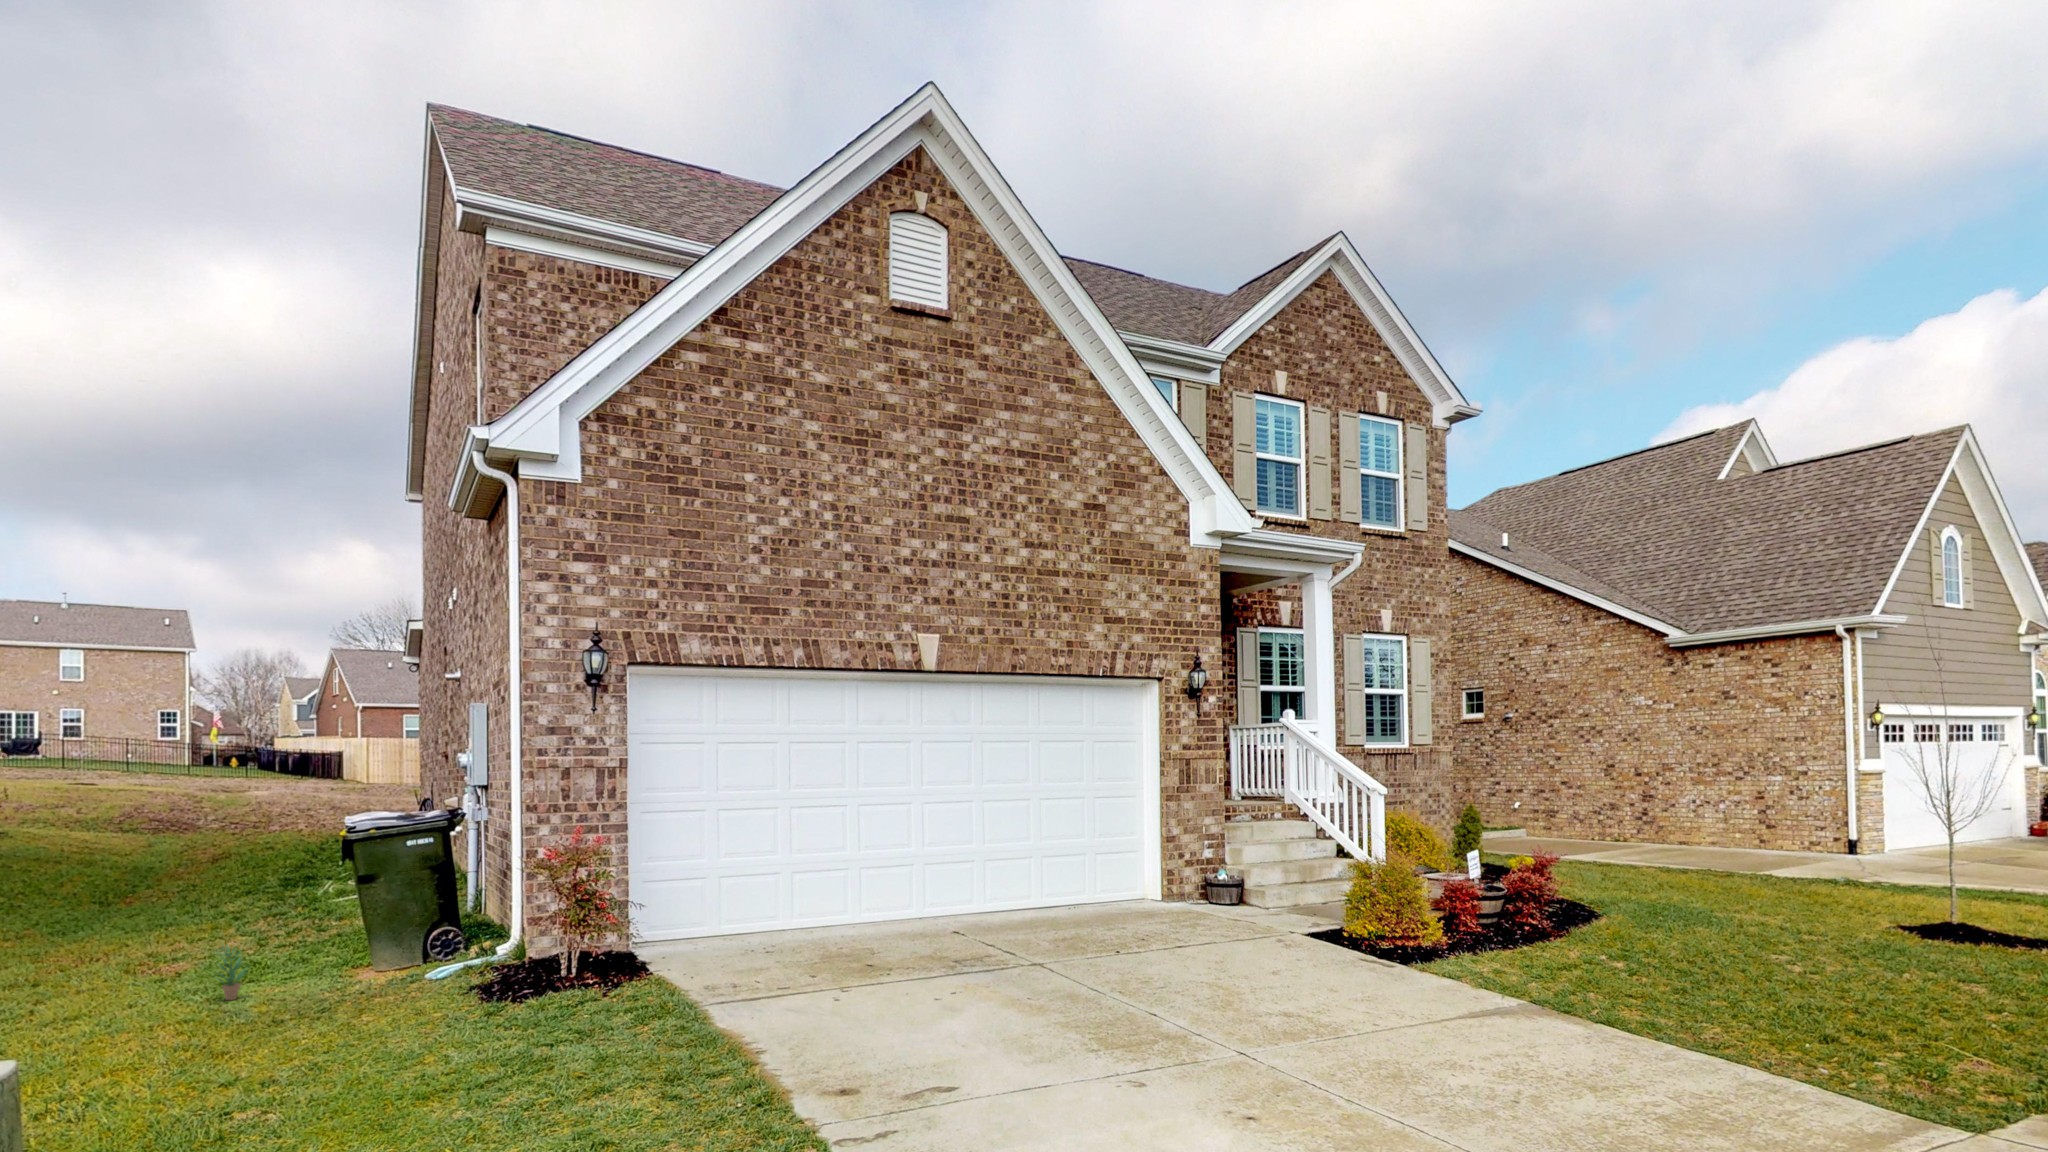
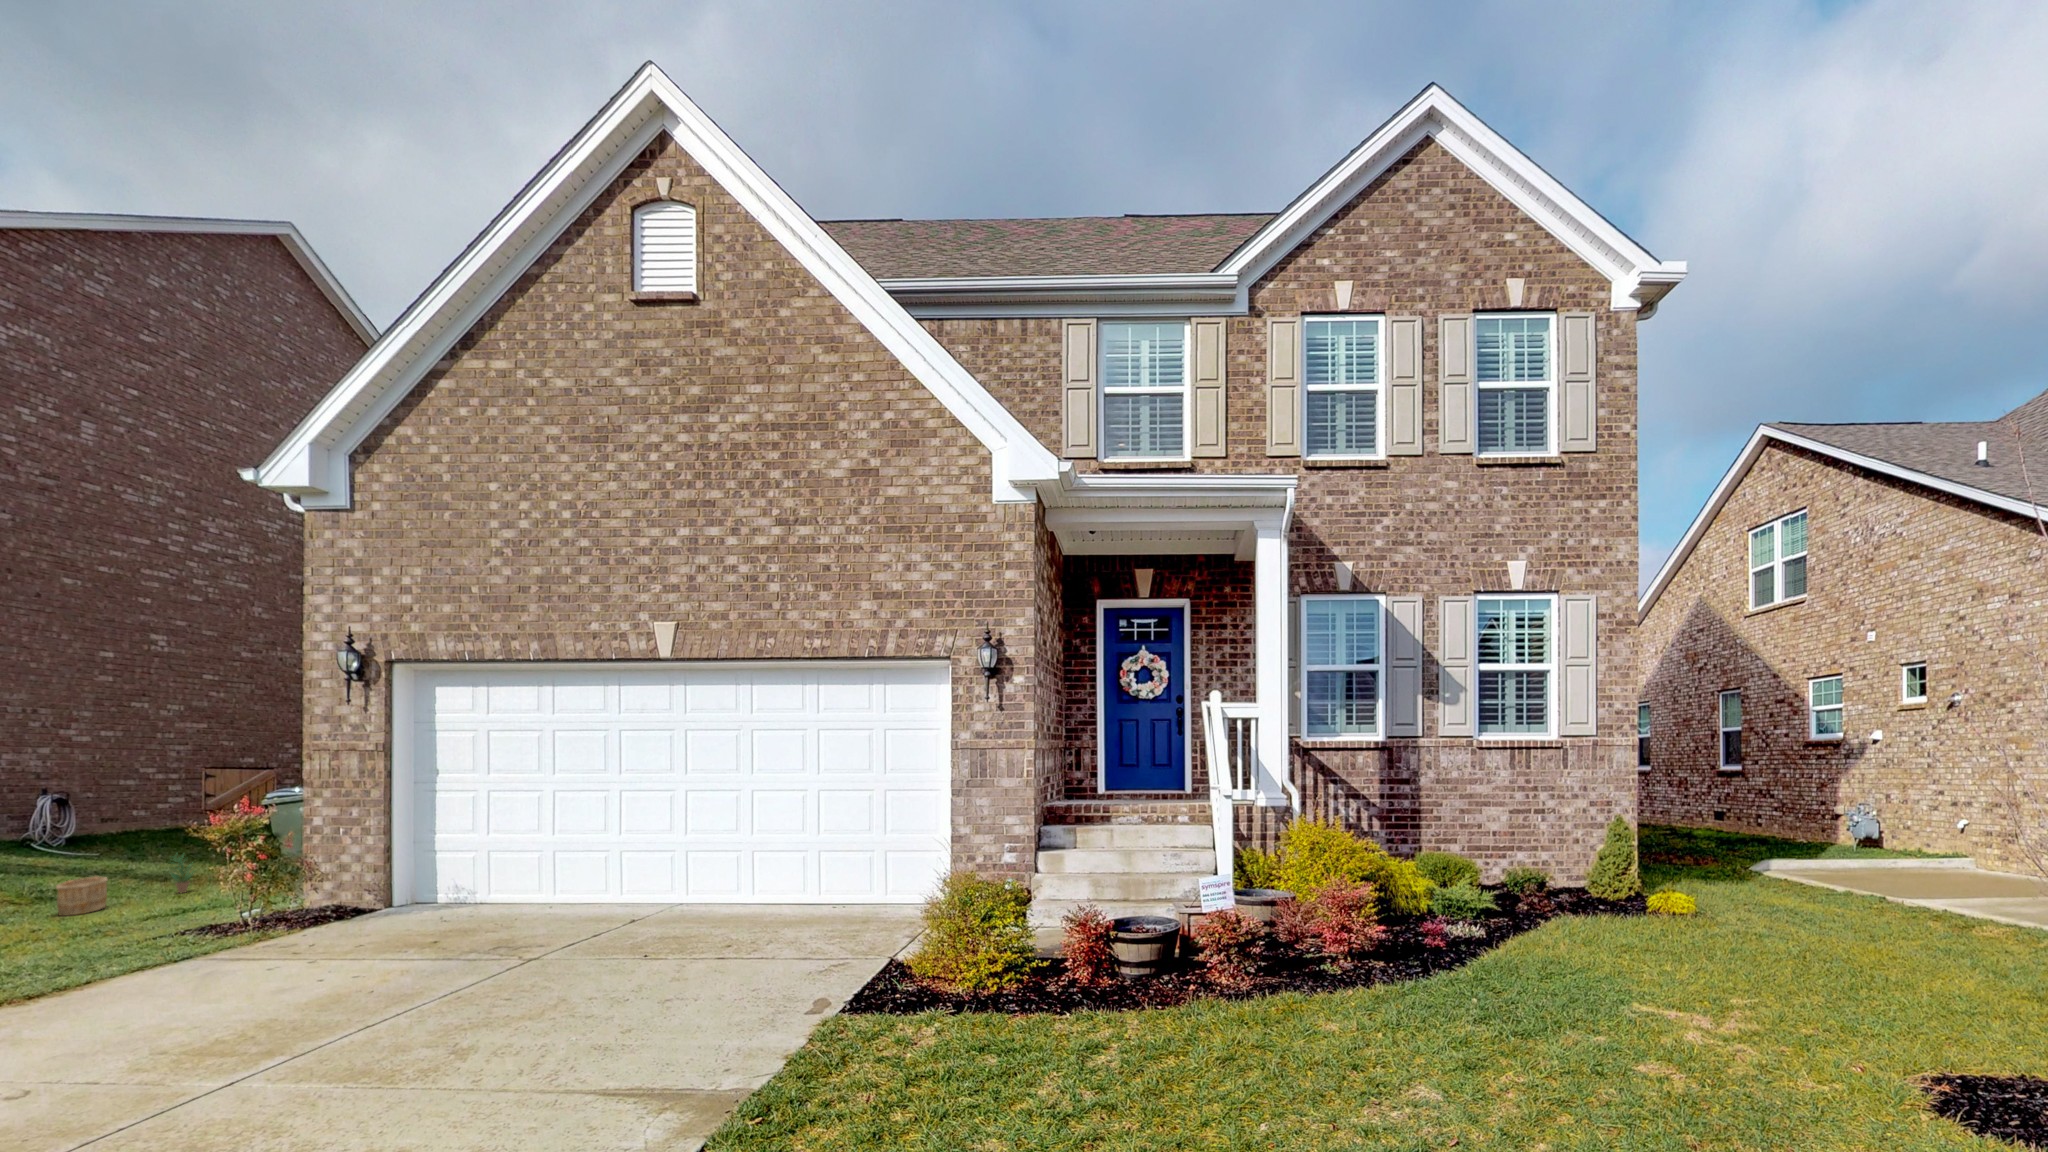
wooden bucket: none [133,978,201,1035] -> present [56,876,107,916]

